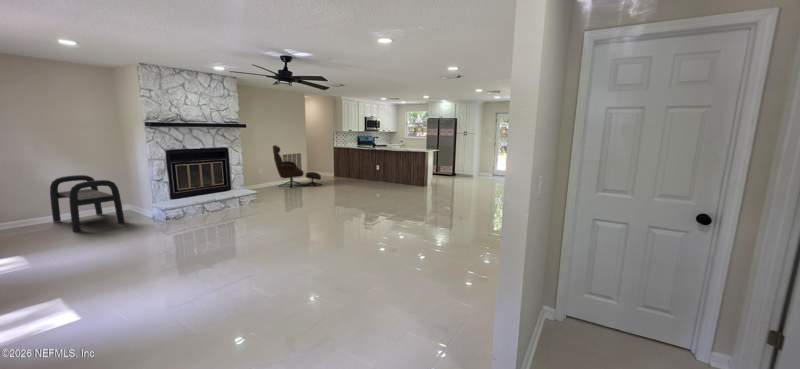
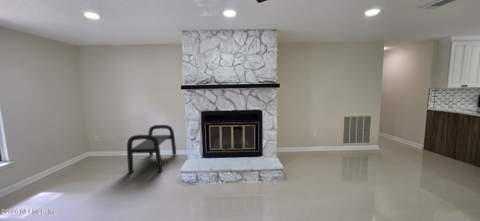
lounge chair: present [273,145,321,188] -> none [327,106,394,167]

